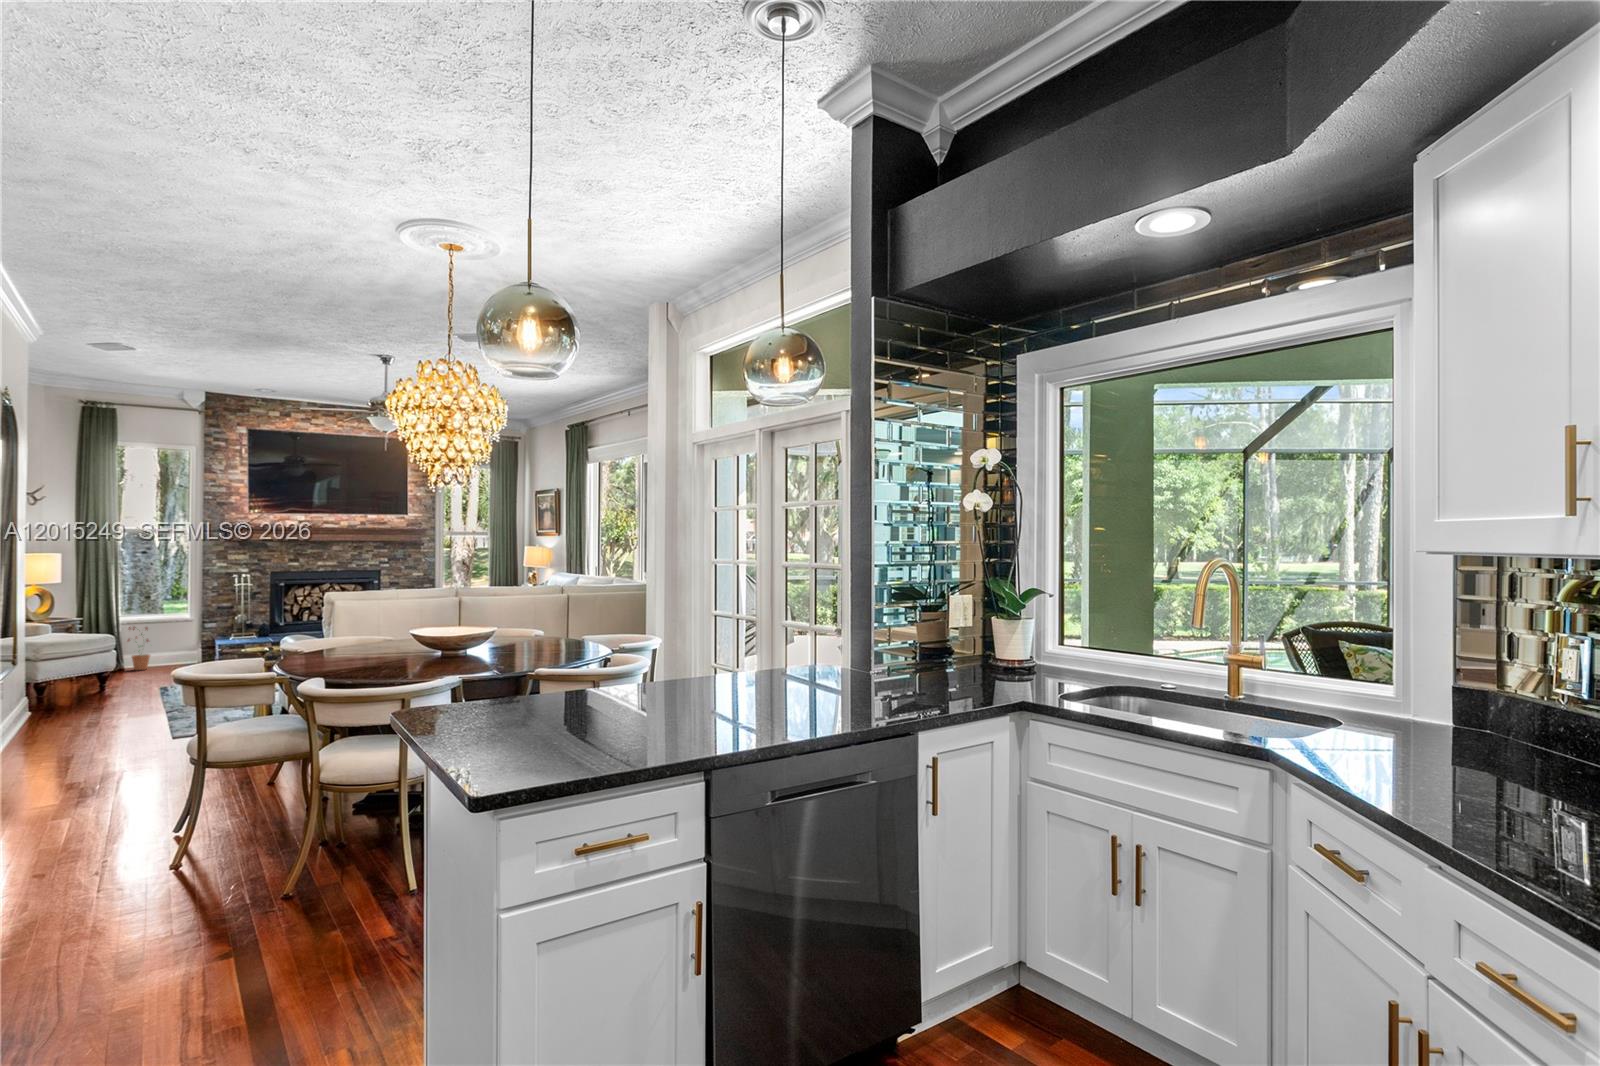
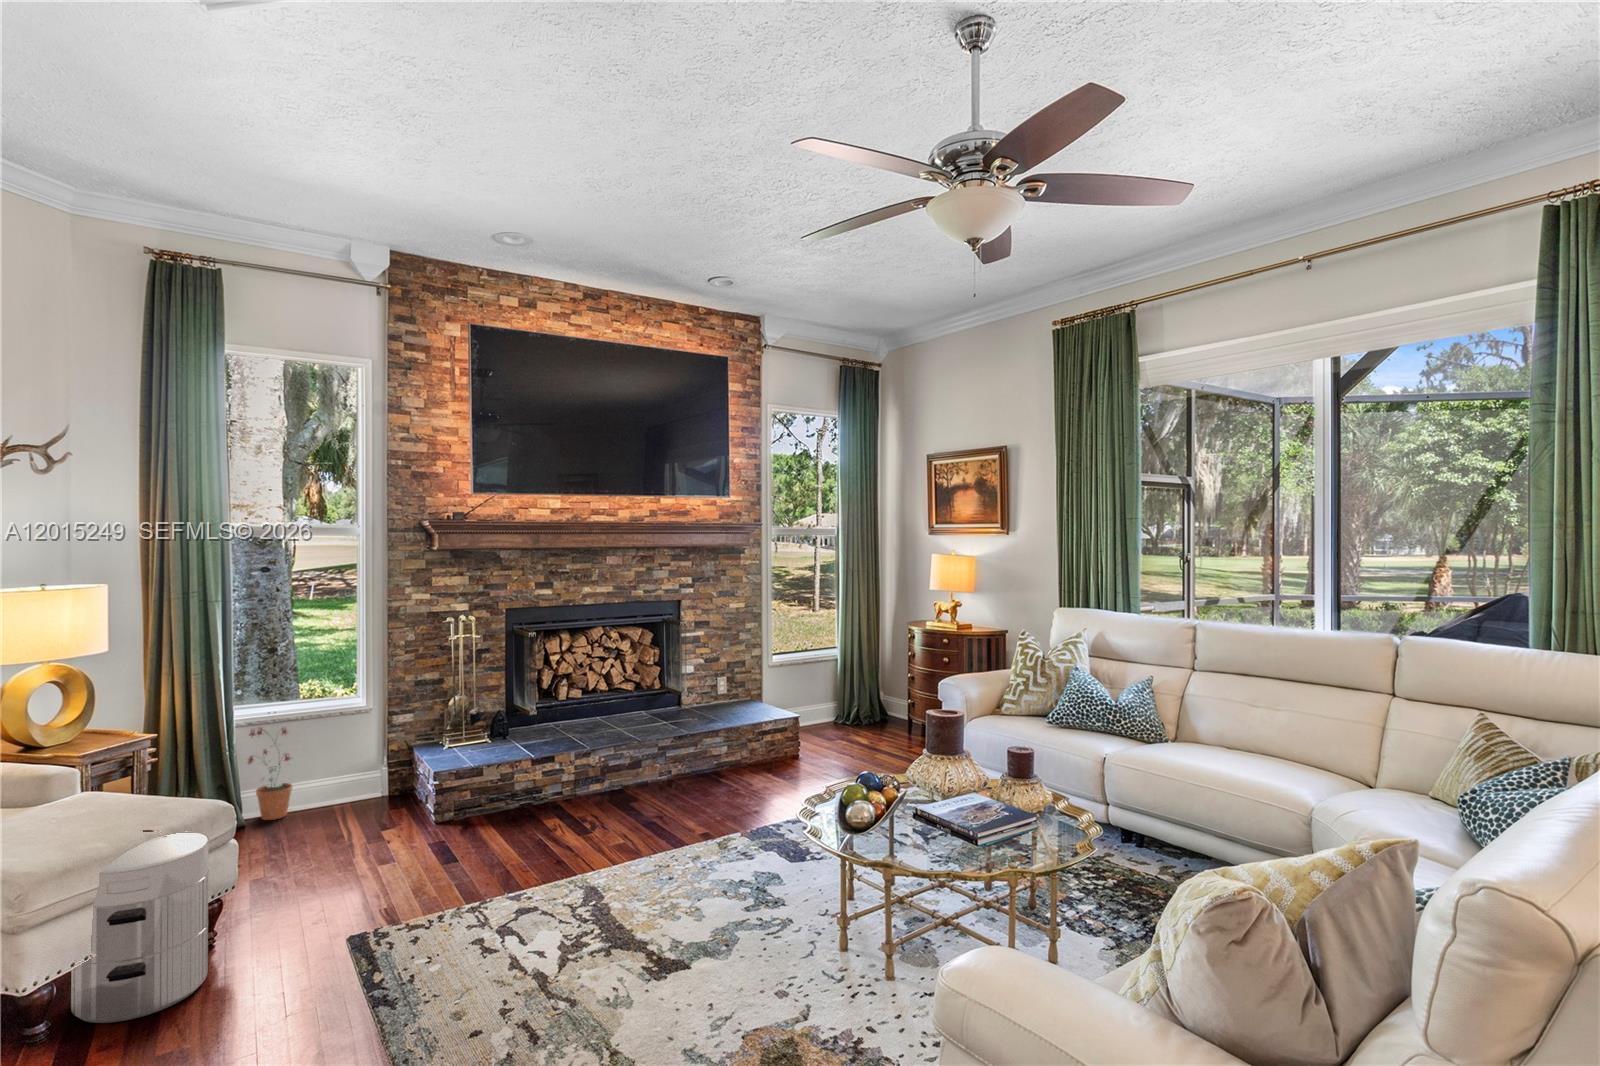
waste bin: none [53,637,105,699] -> present [71,830,209,1023]

